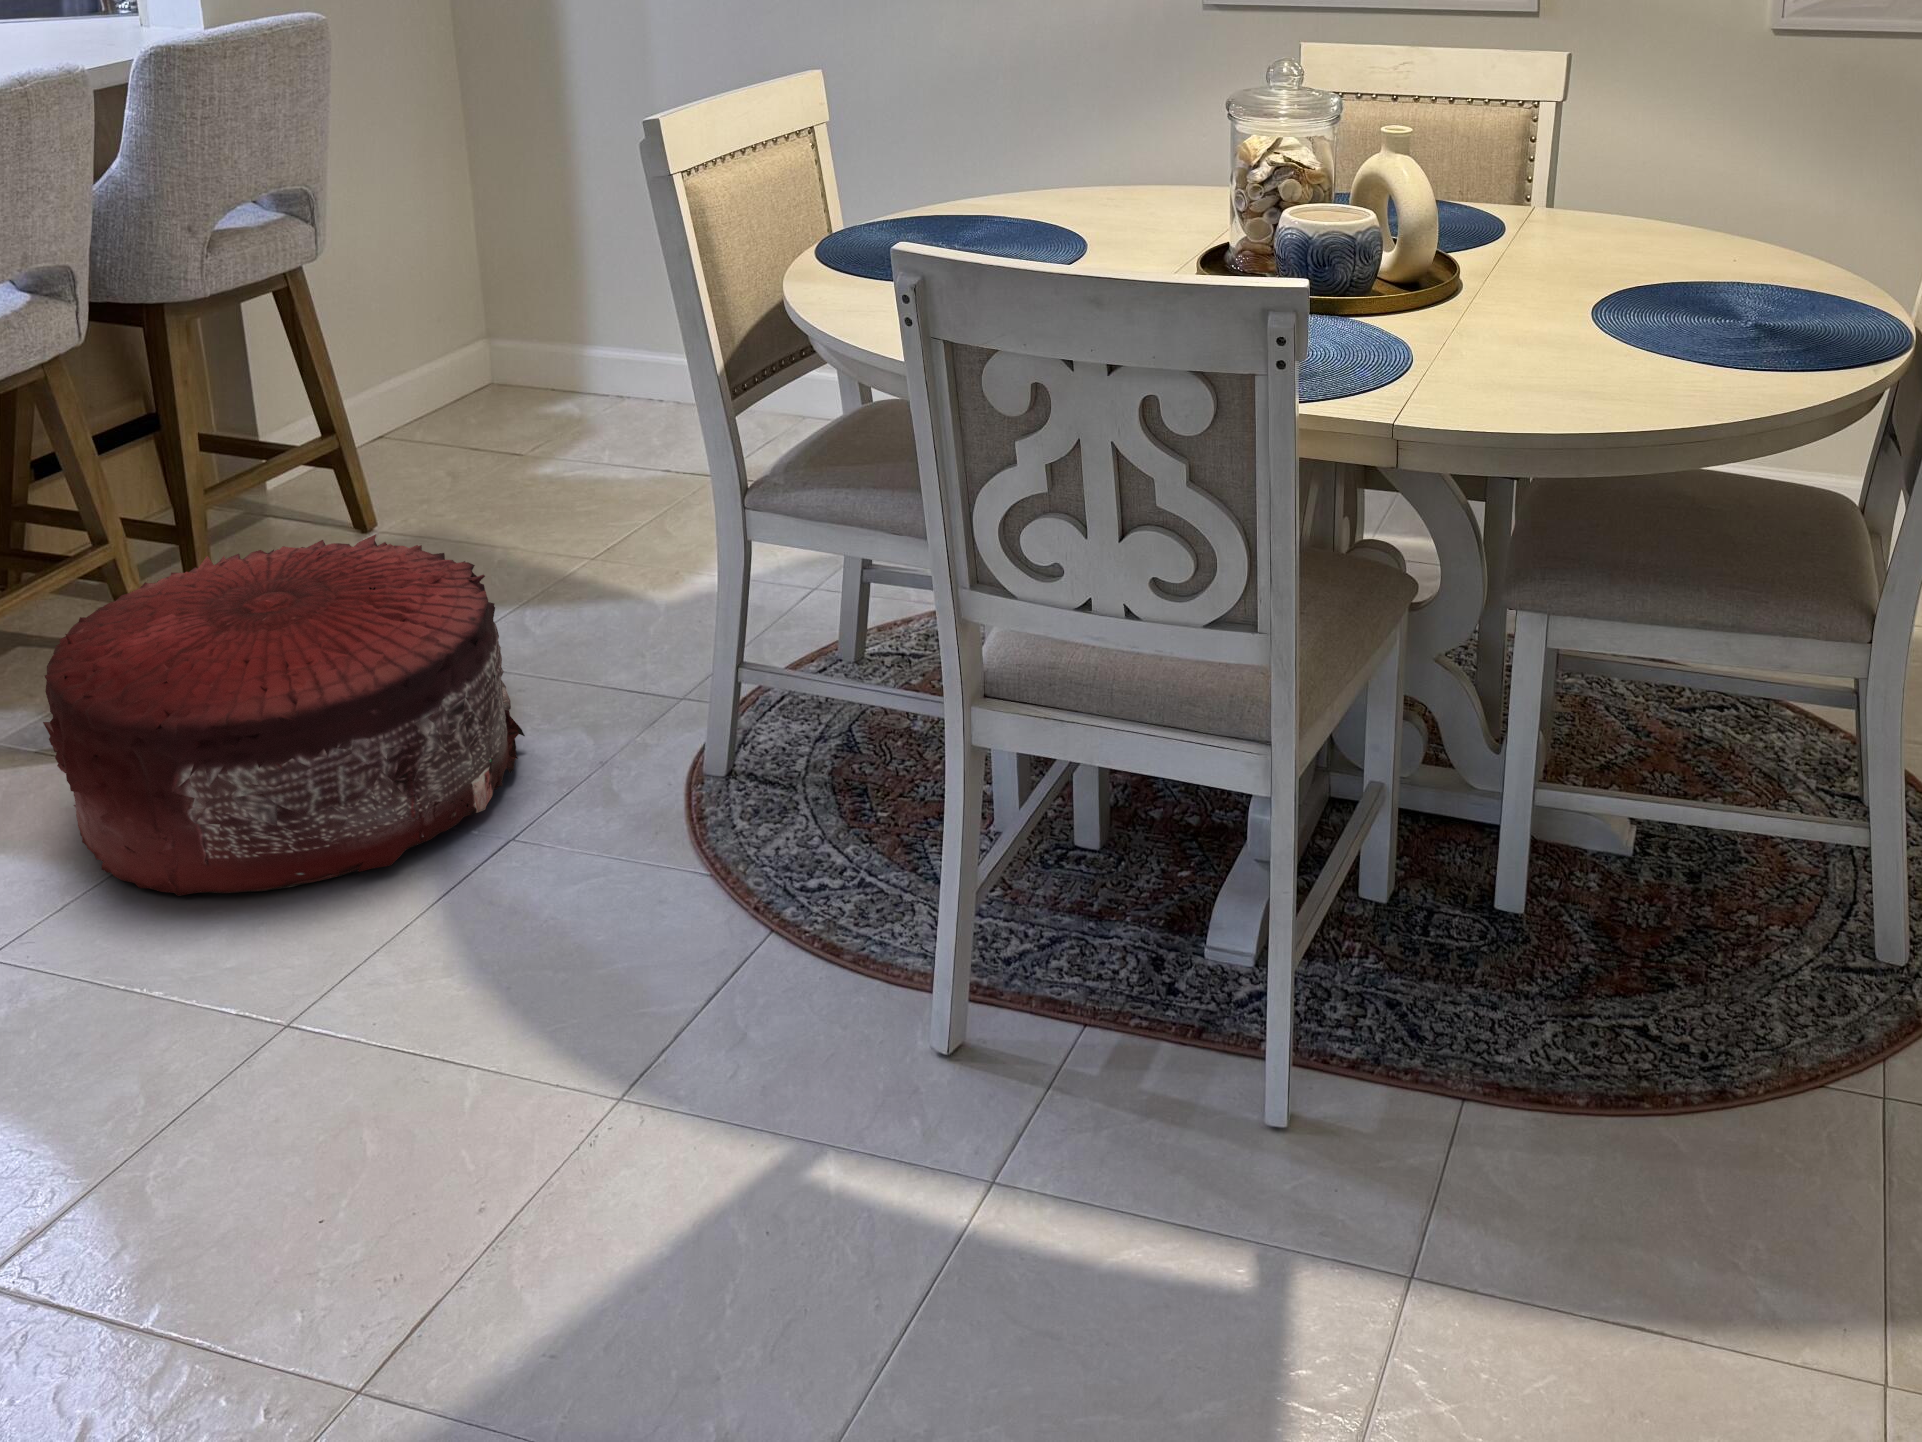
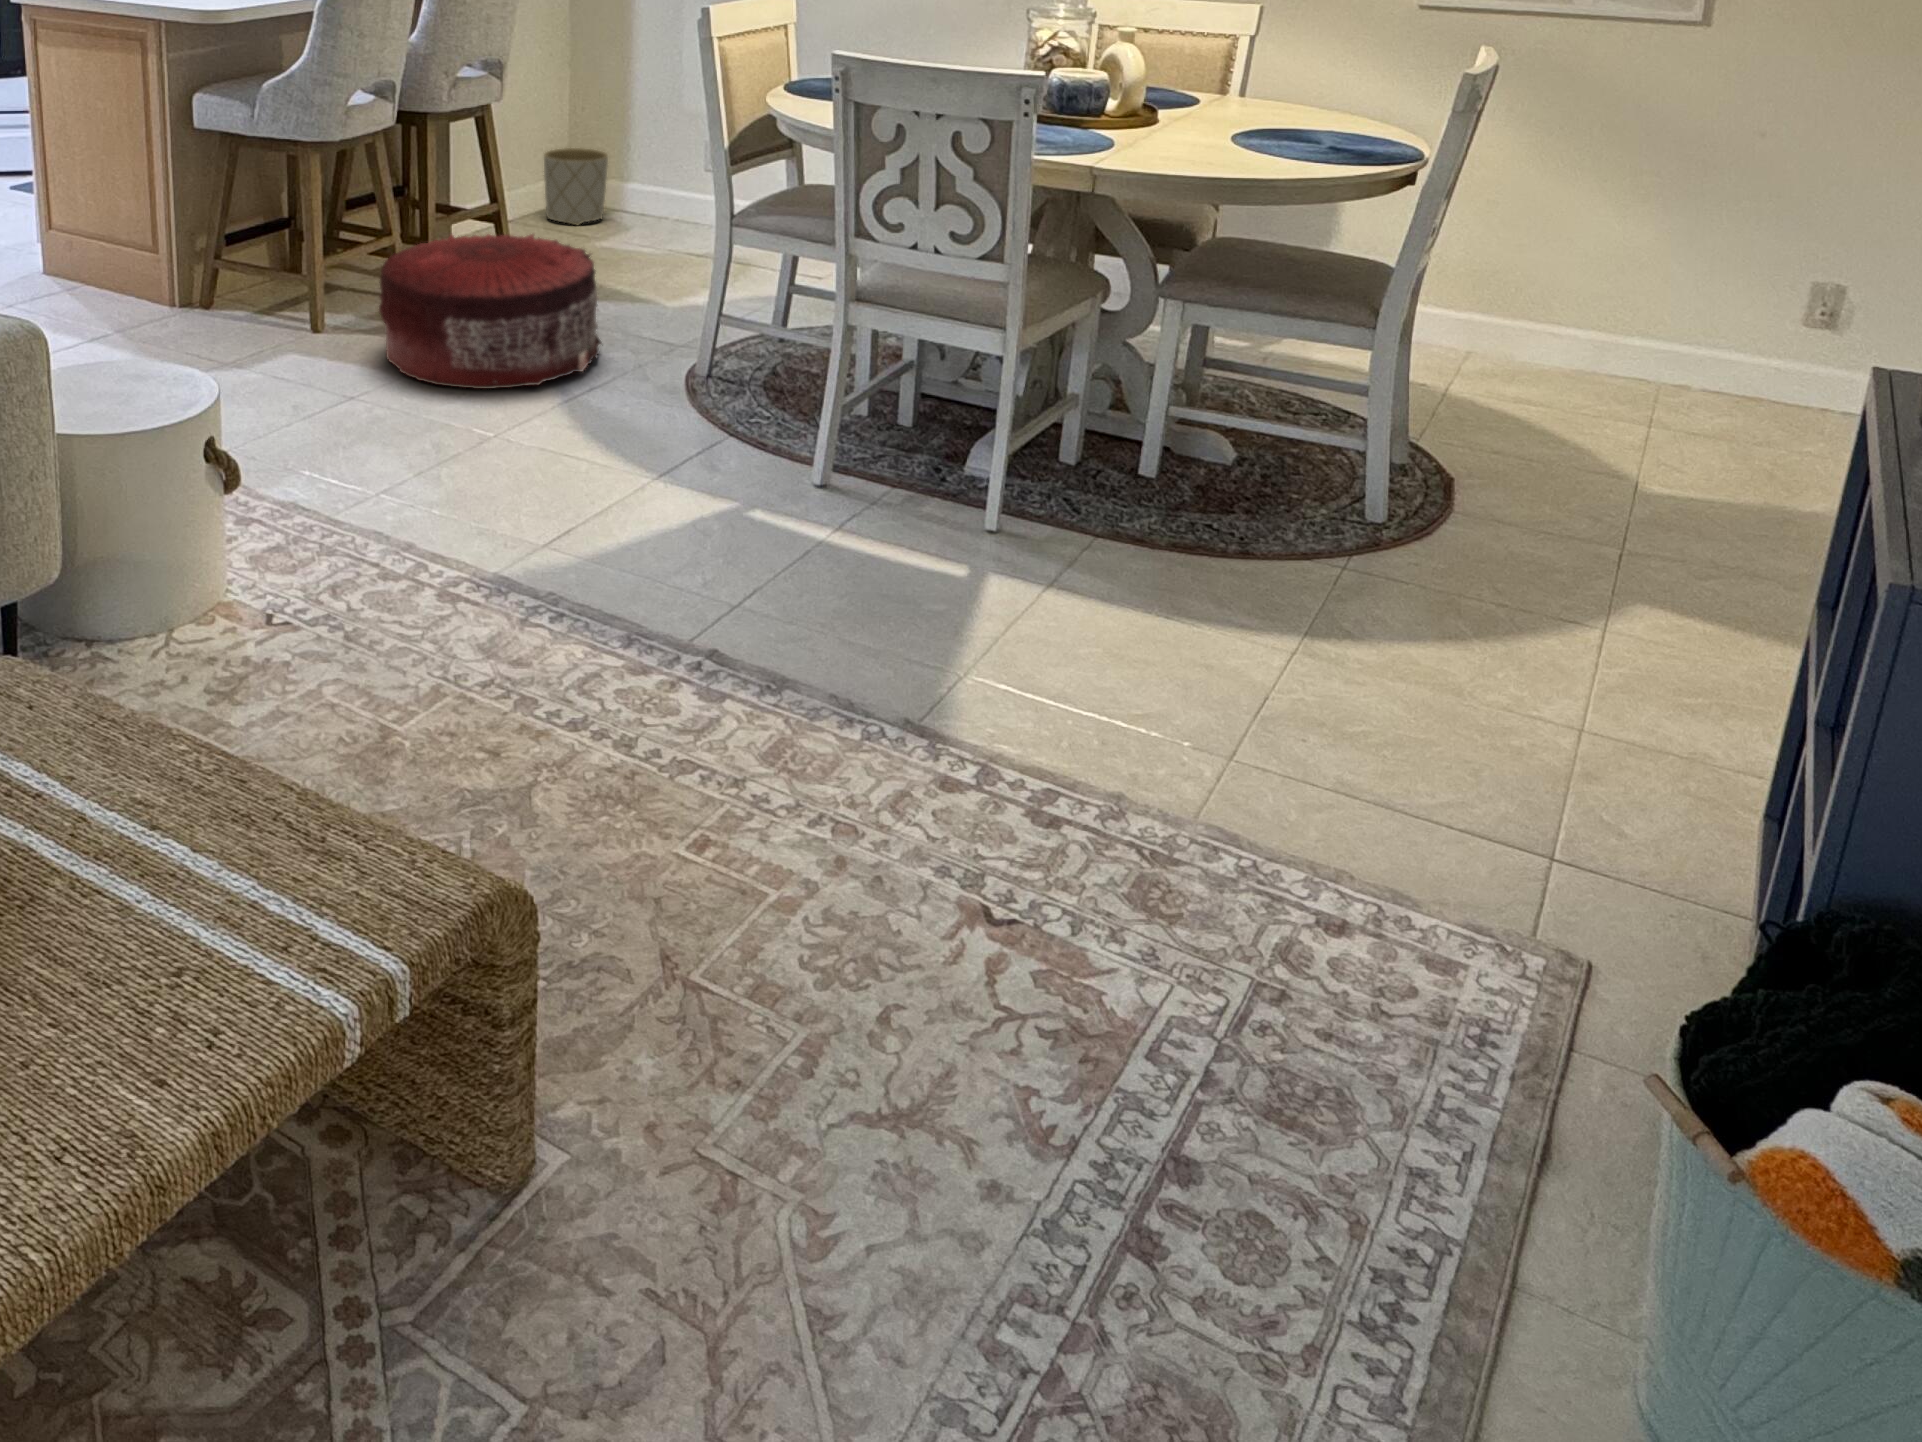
planter: none [422,304,538,440] -> present [544,148,608,225]

